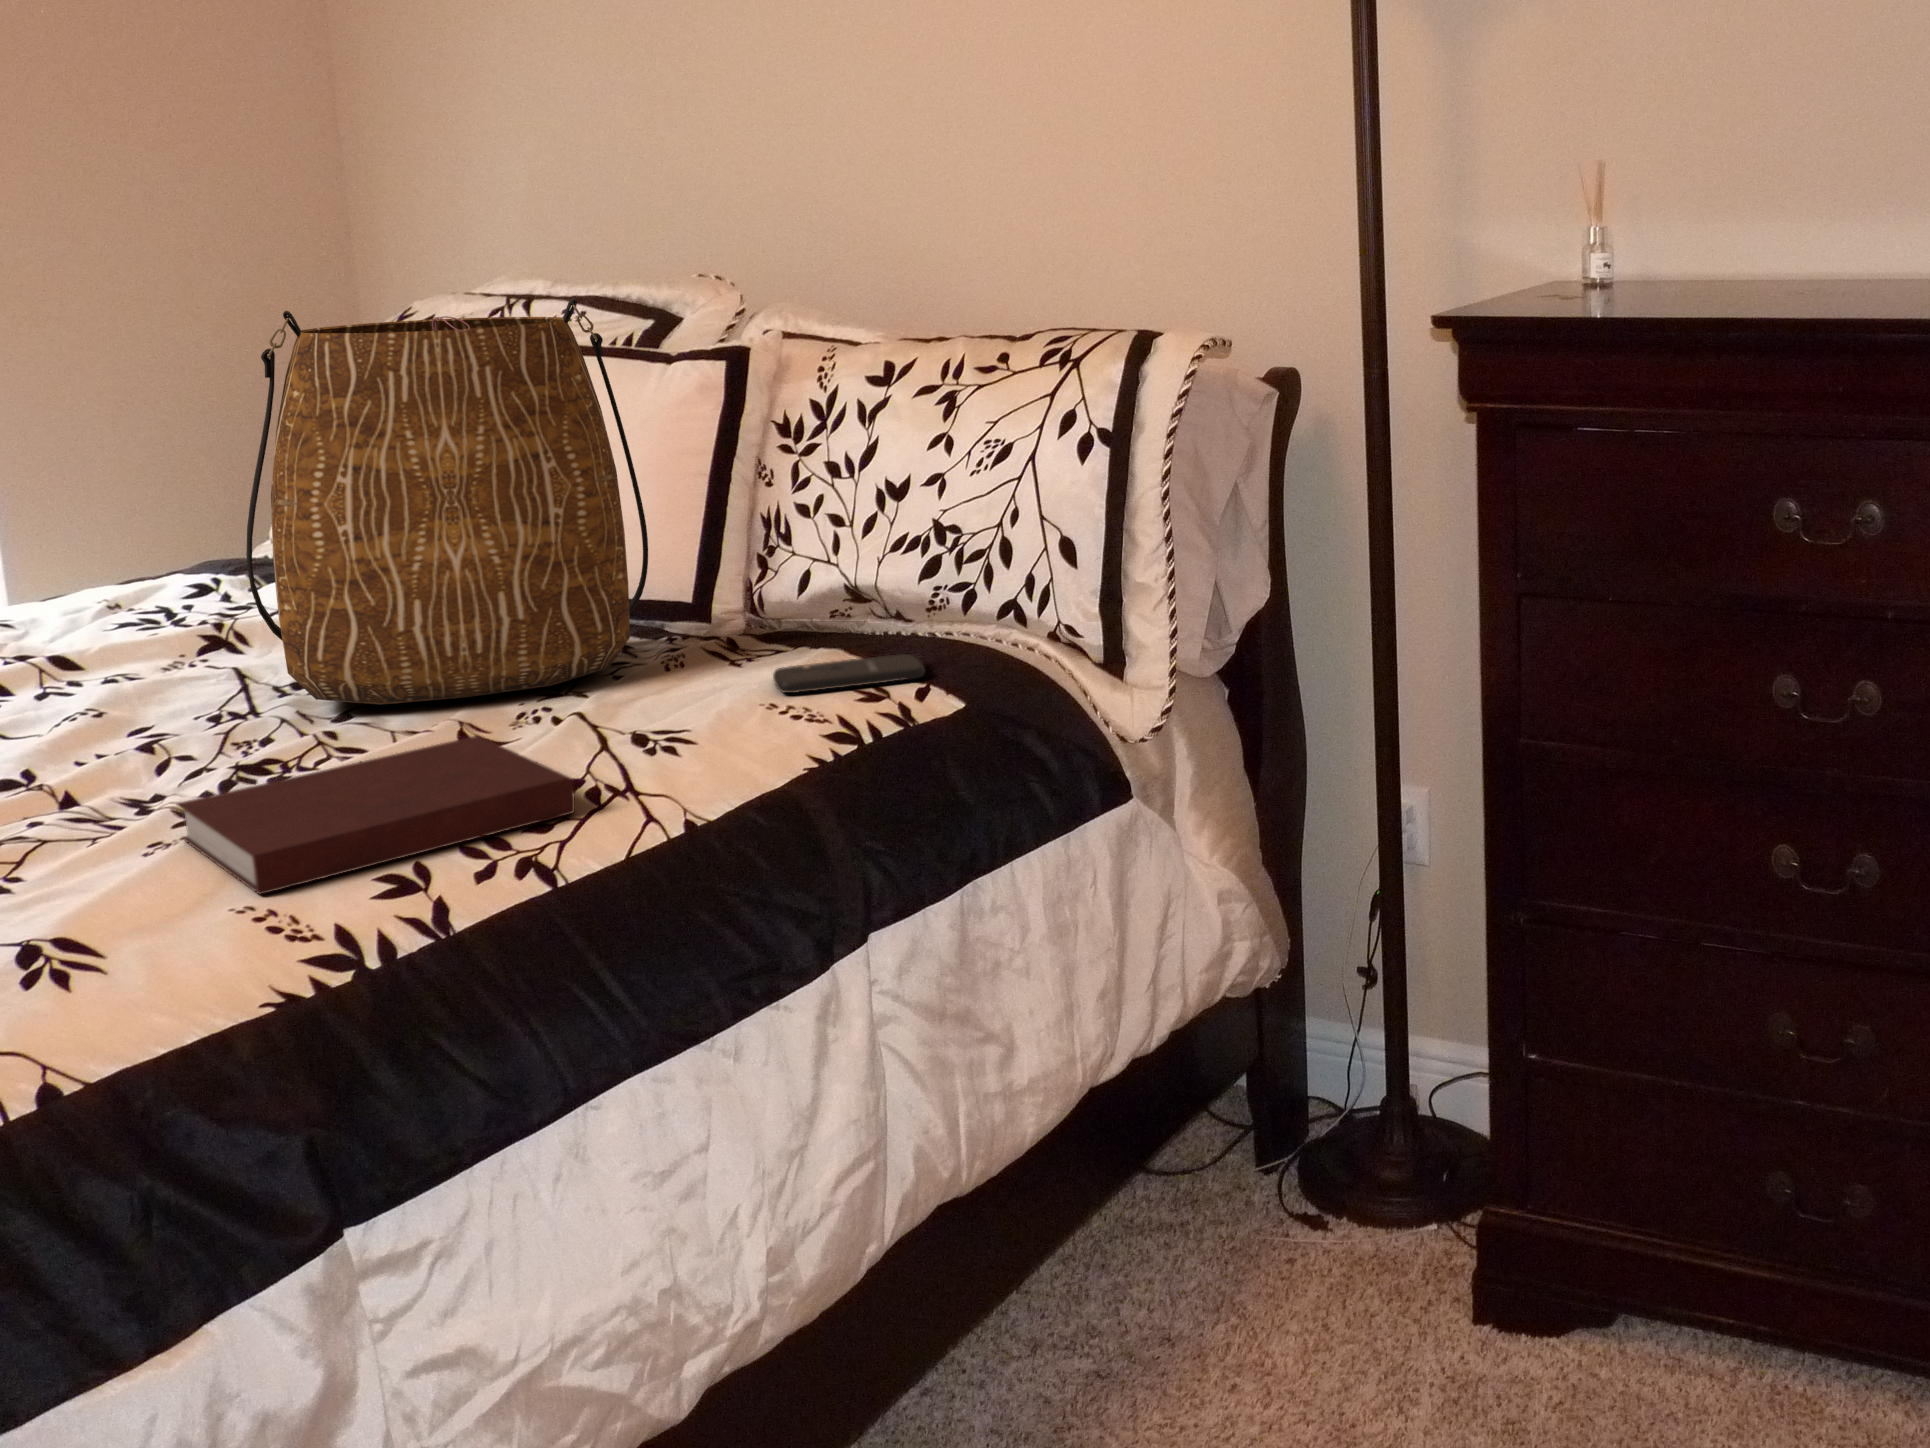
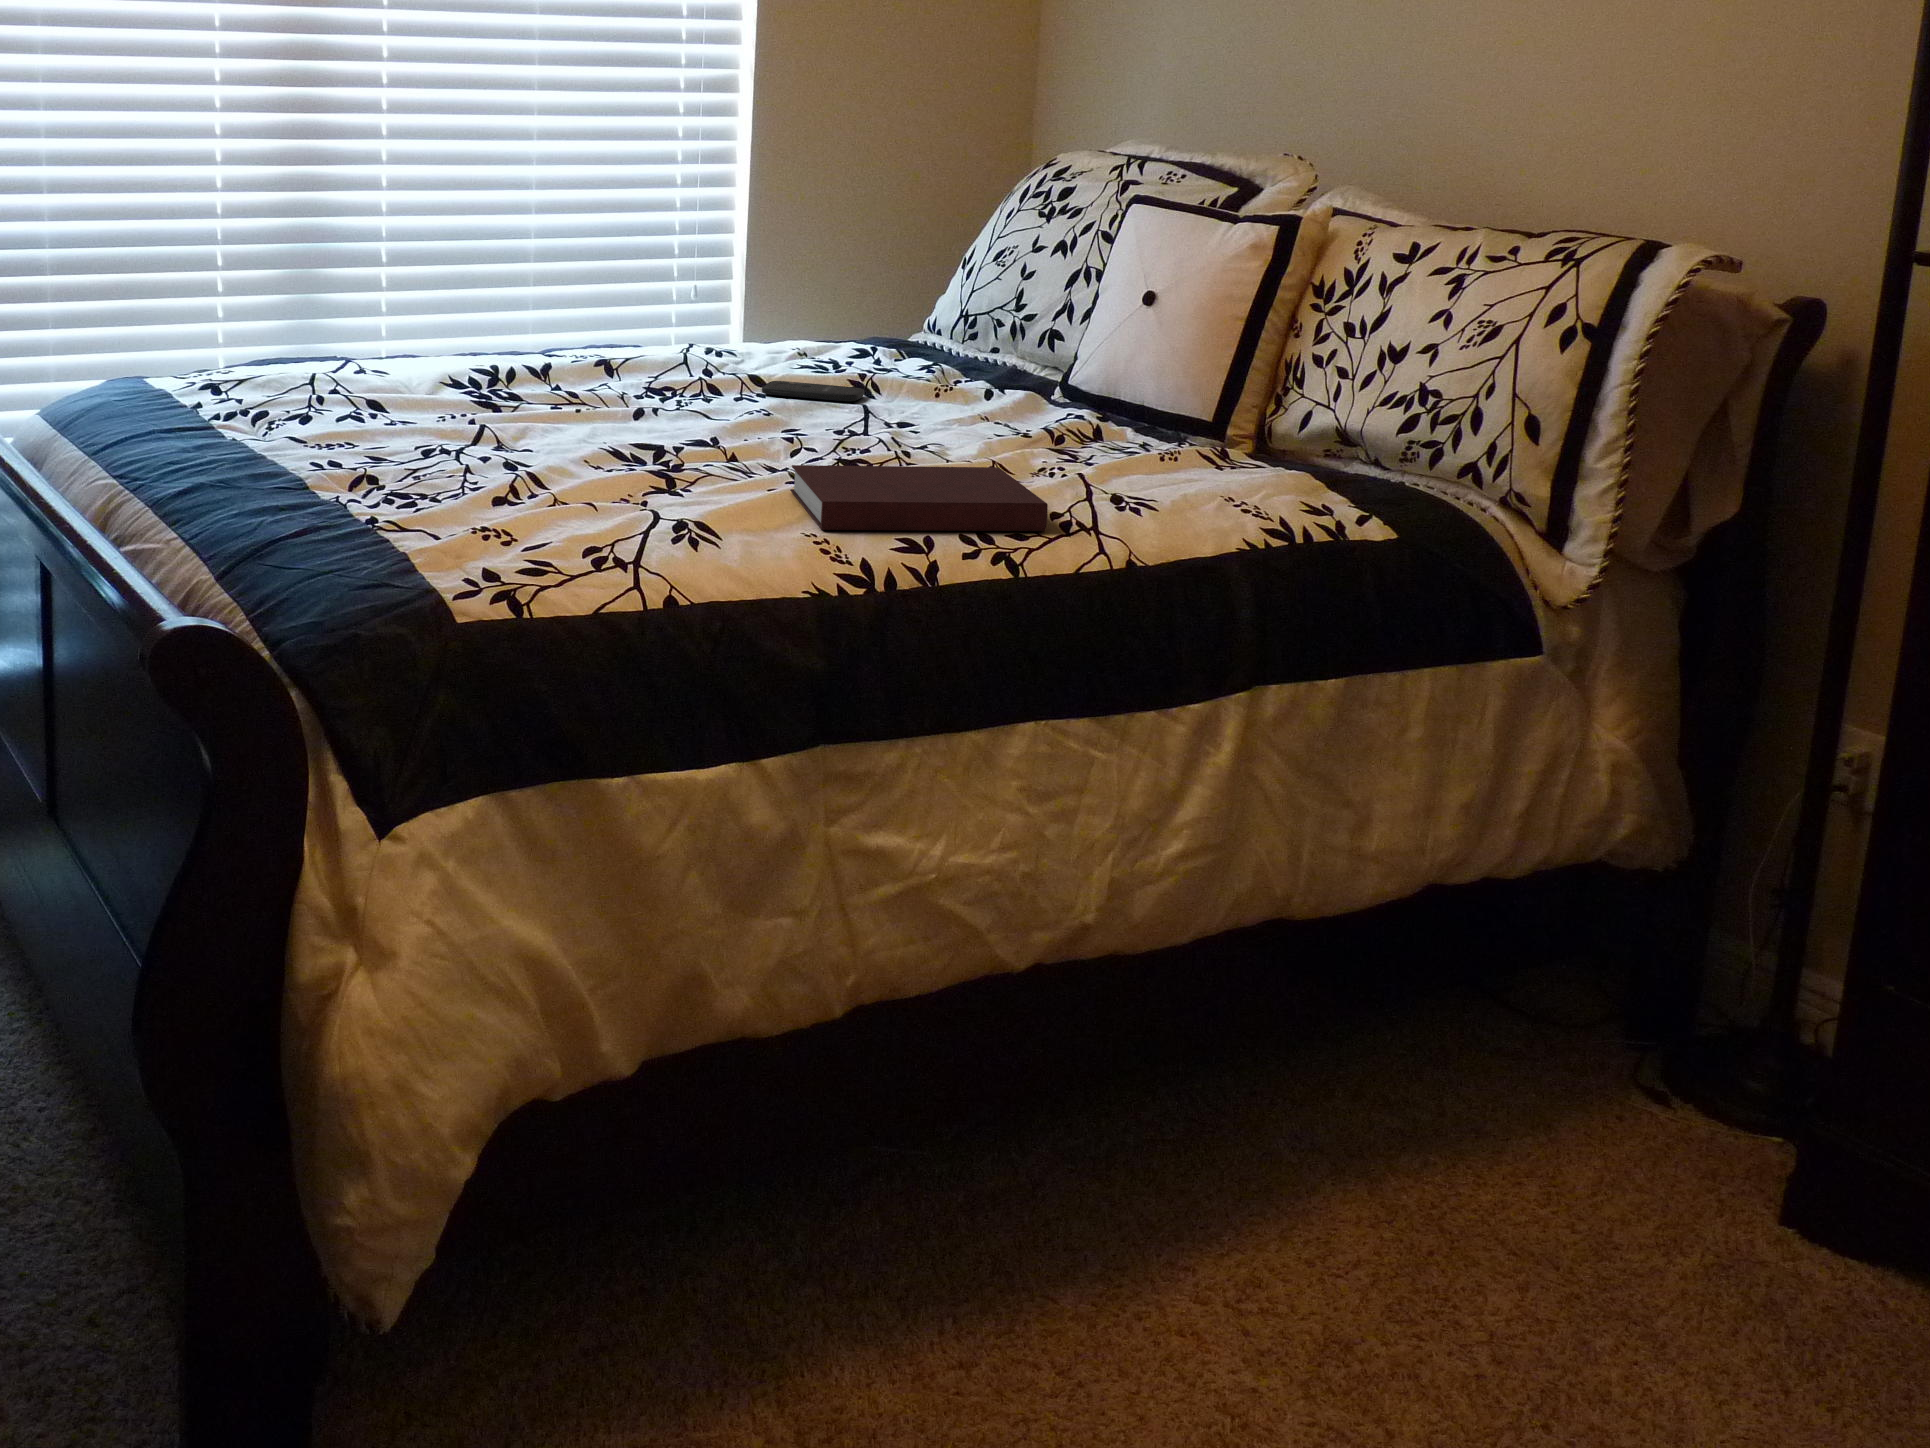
tote bag: present [246,298,648,705] -> none [884,139,1174,455]
smartphone: present [773,654,924,693] -> present [762,381,864,401]

